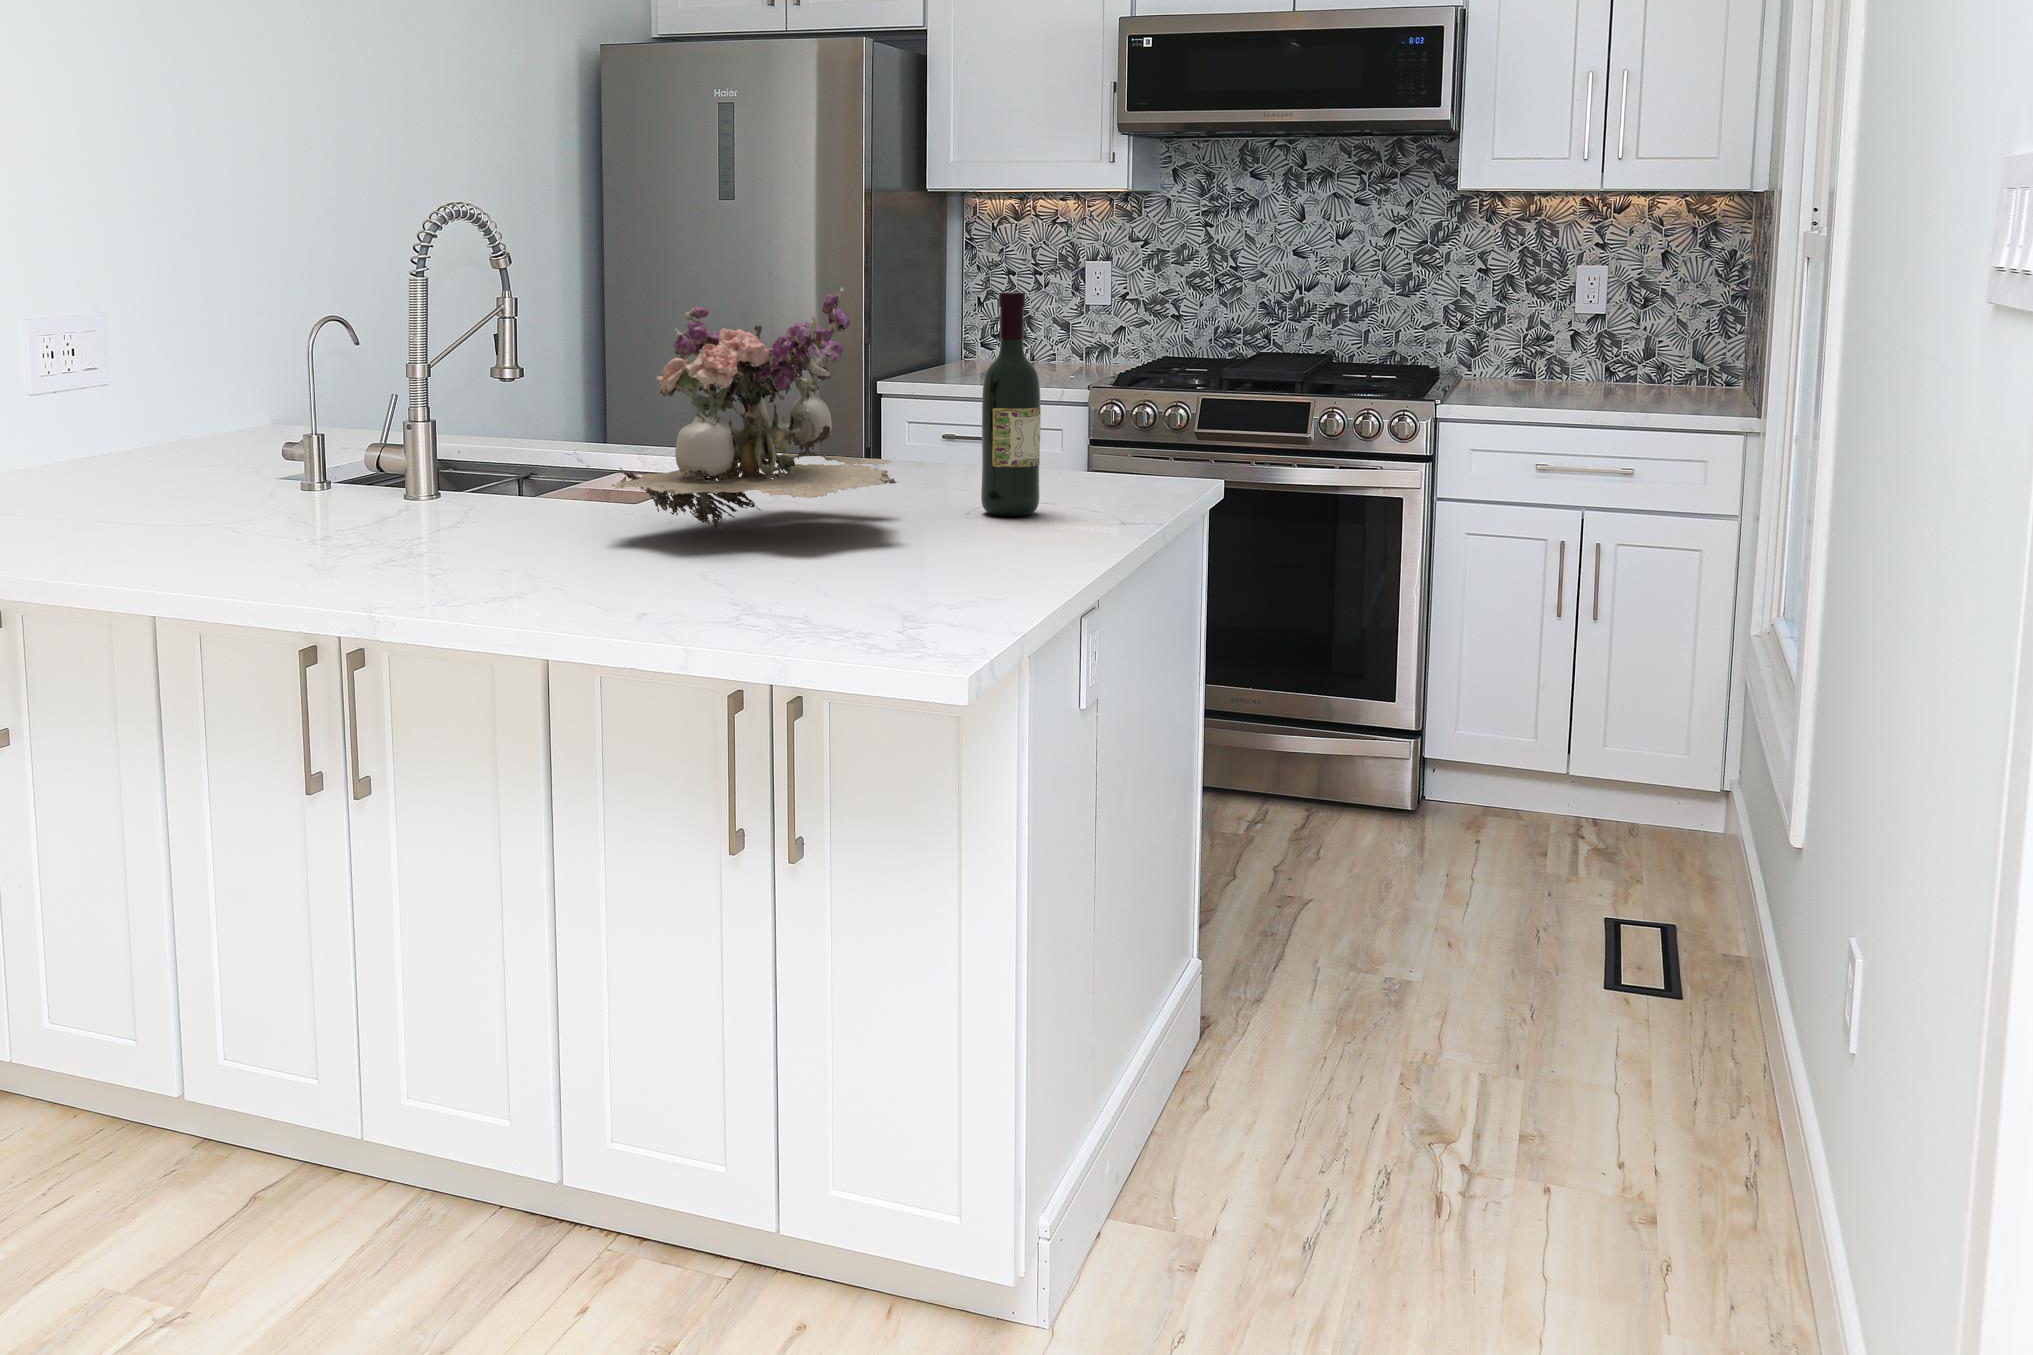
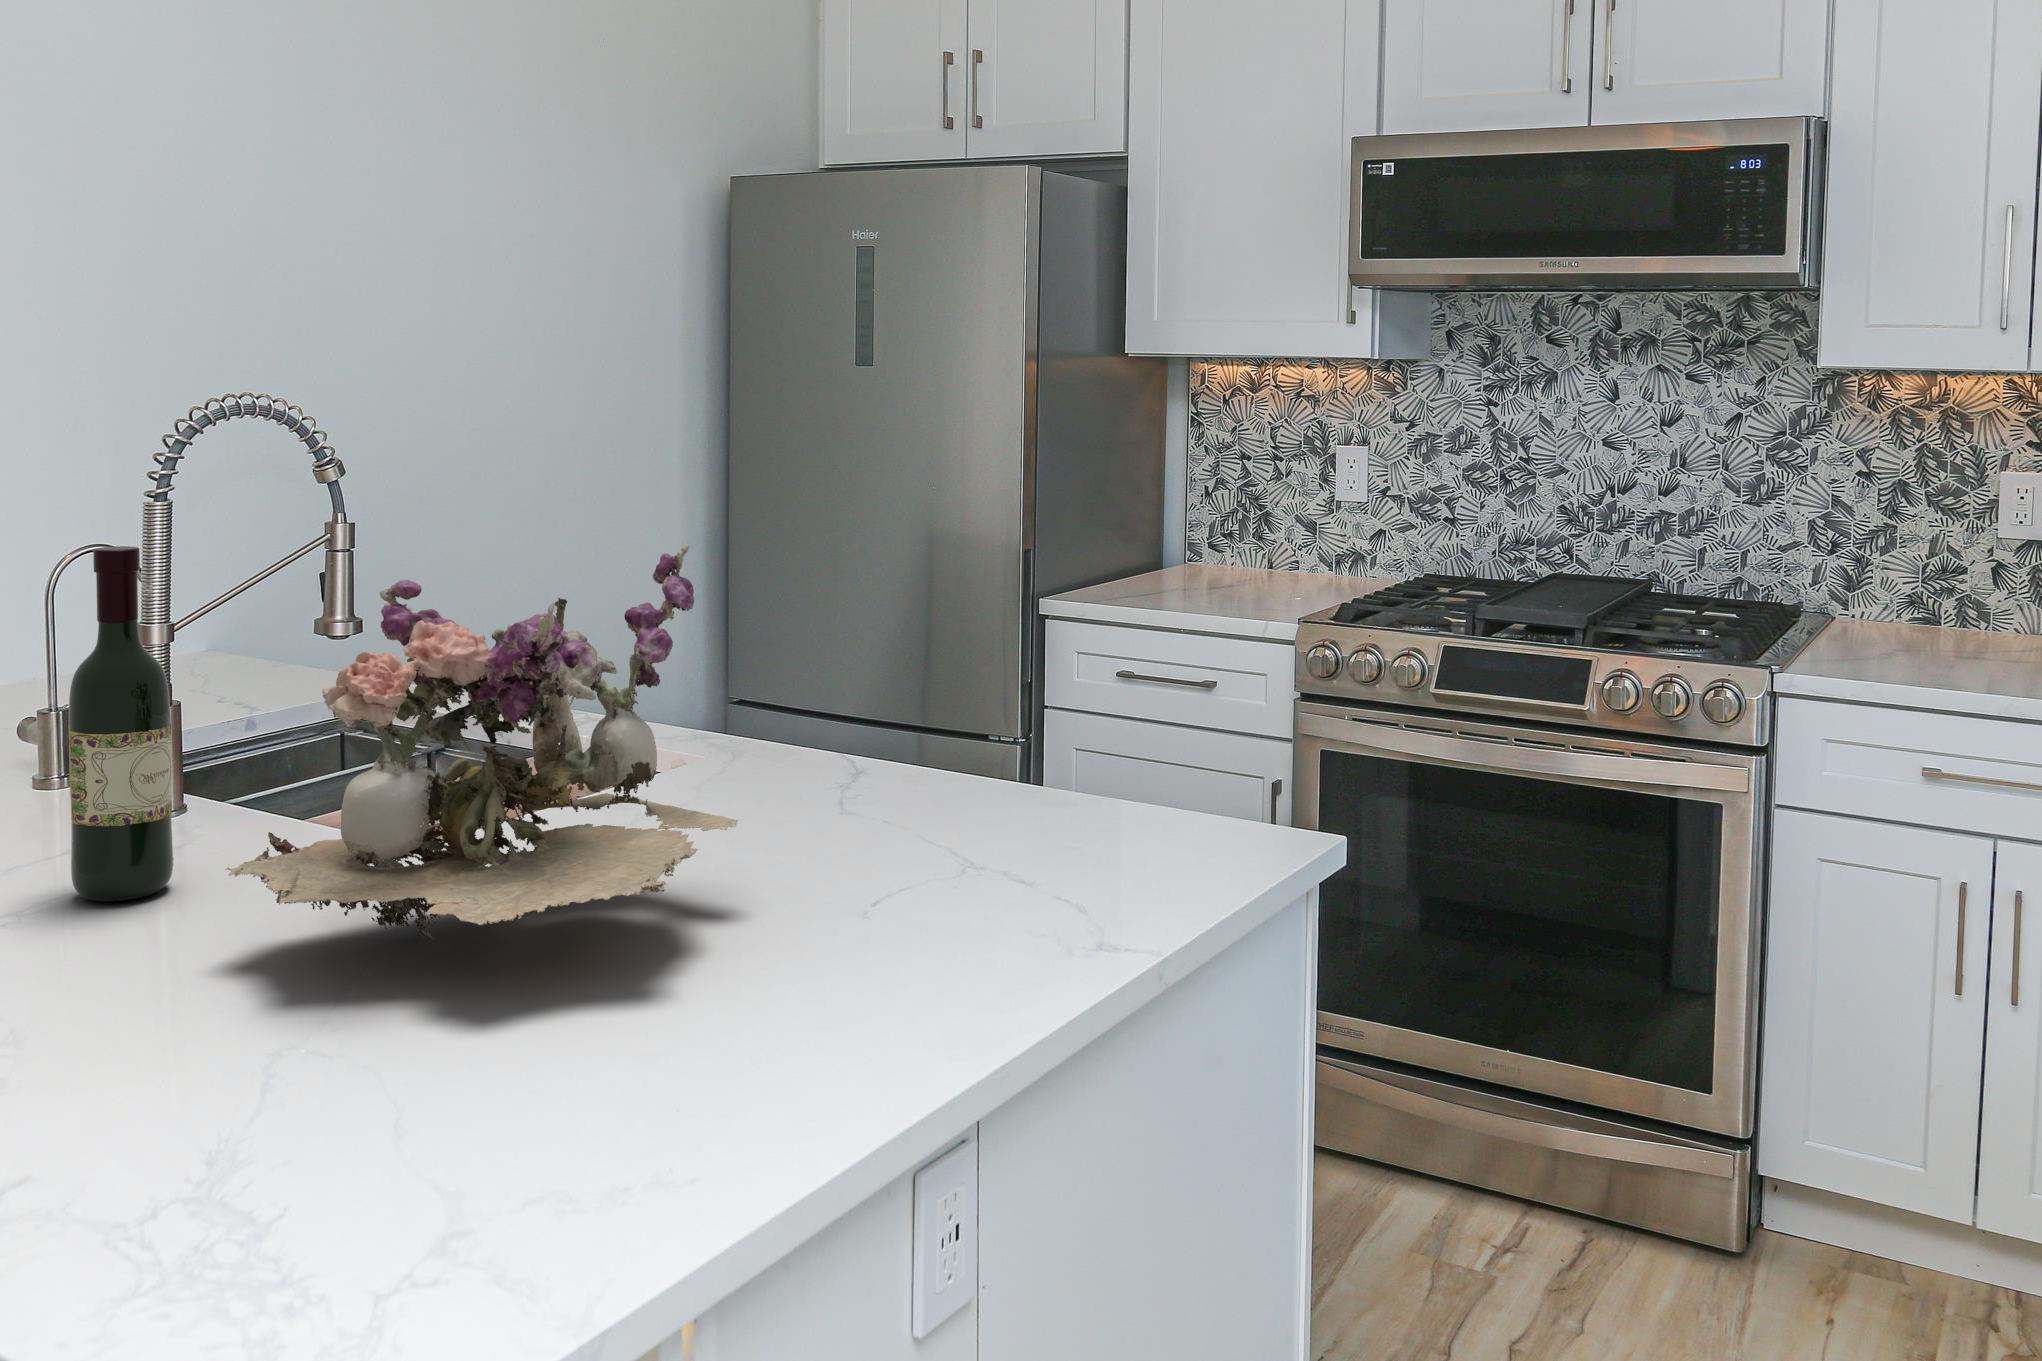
wine bottle: present [981,292,1041,516] -> present [69,546,173,901]

